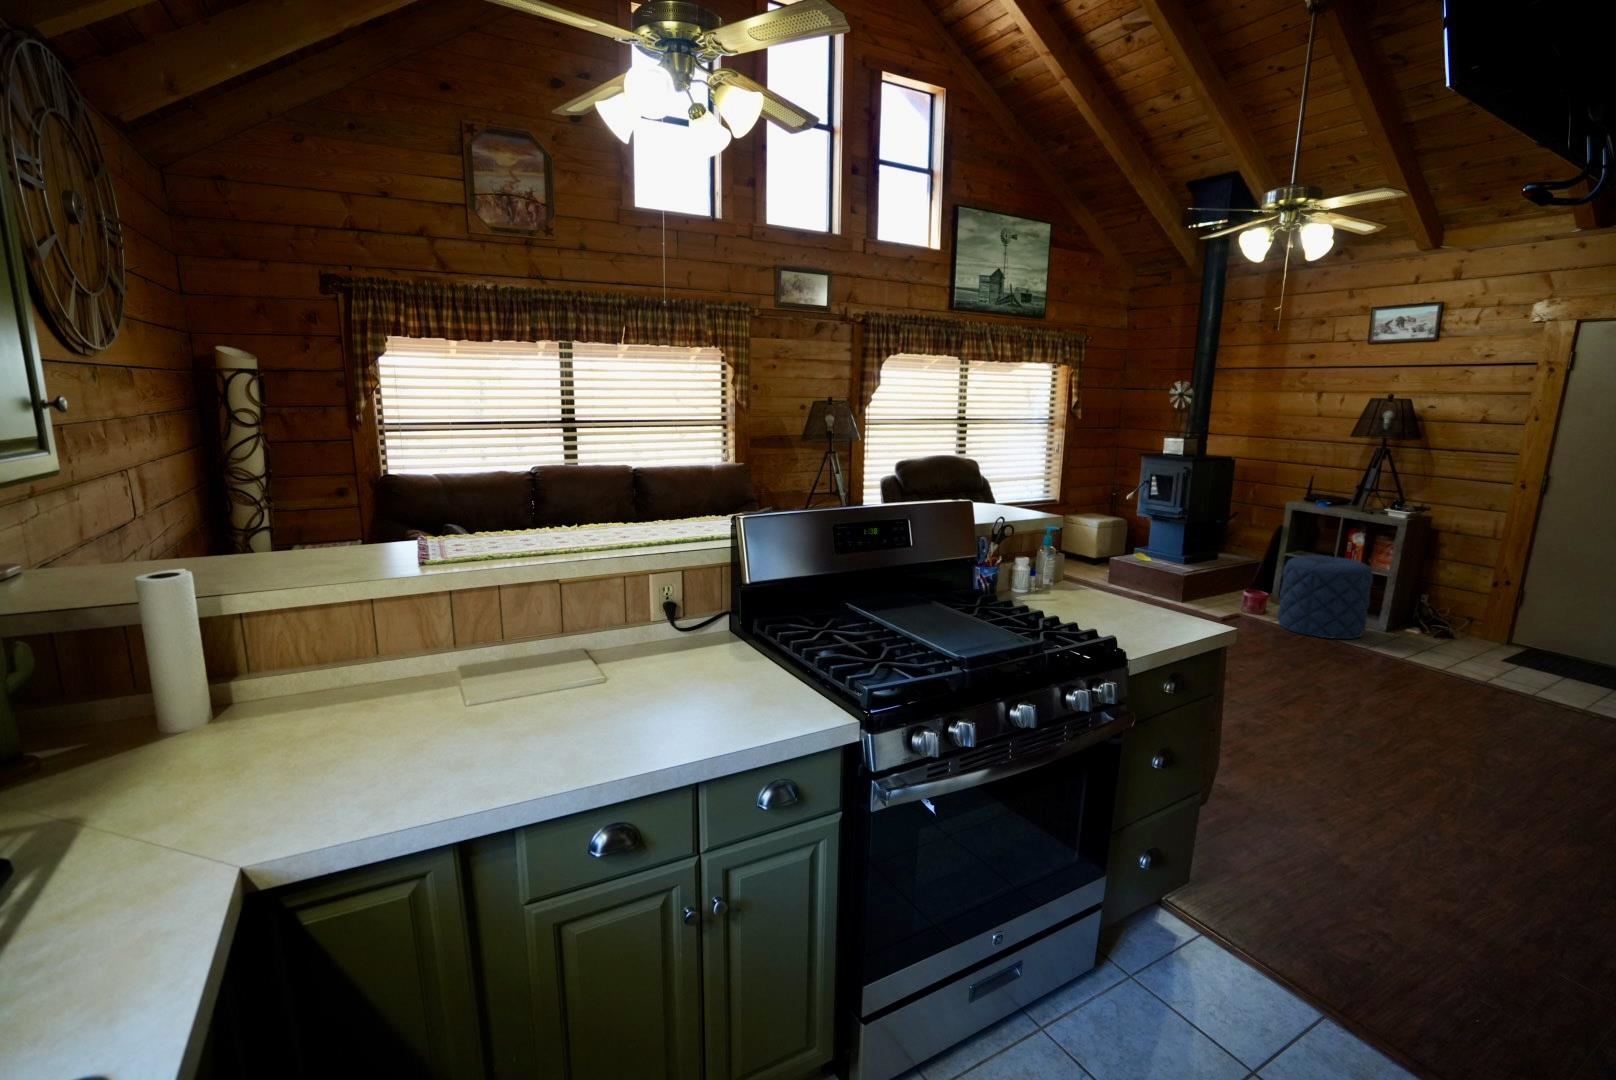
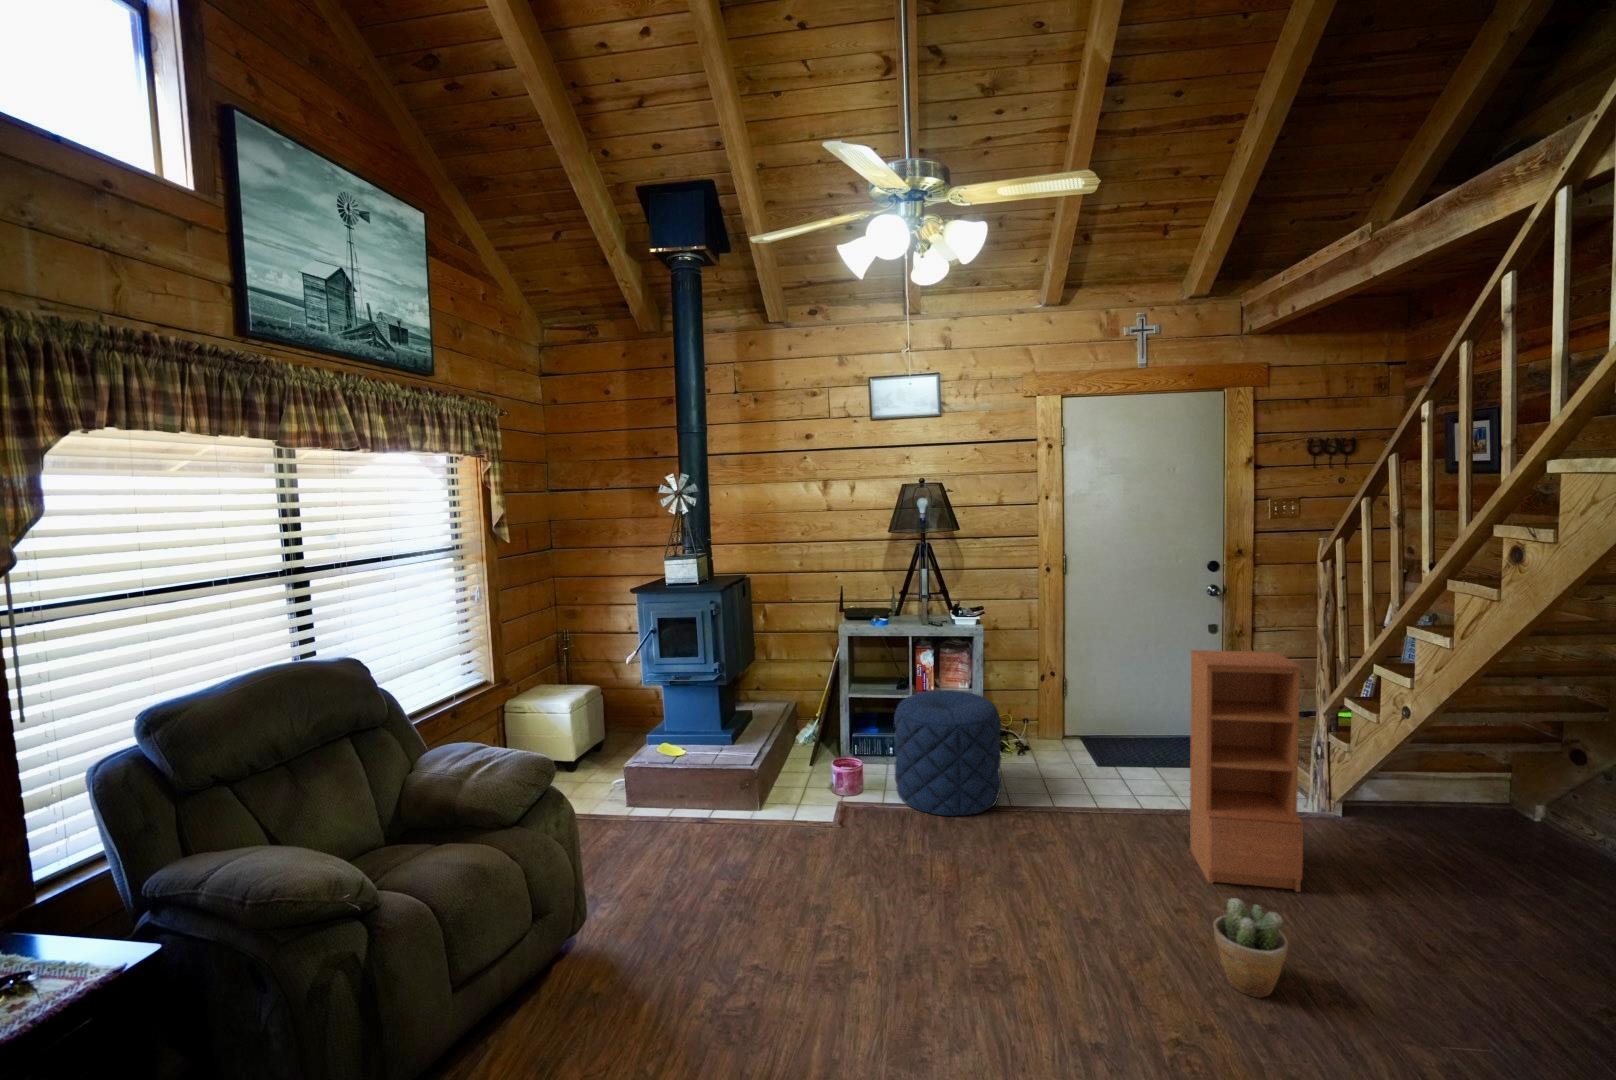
bookcase: none [1418,532,1535,704] -> present [1190,650,1303,892]
potted plant: none [1324,646,1367,699] -> present [1213,898,1288,998]

